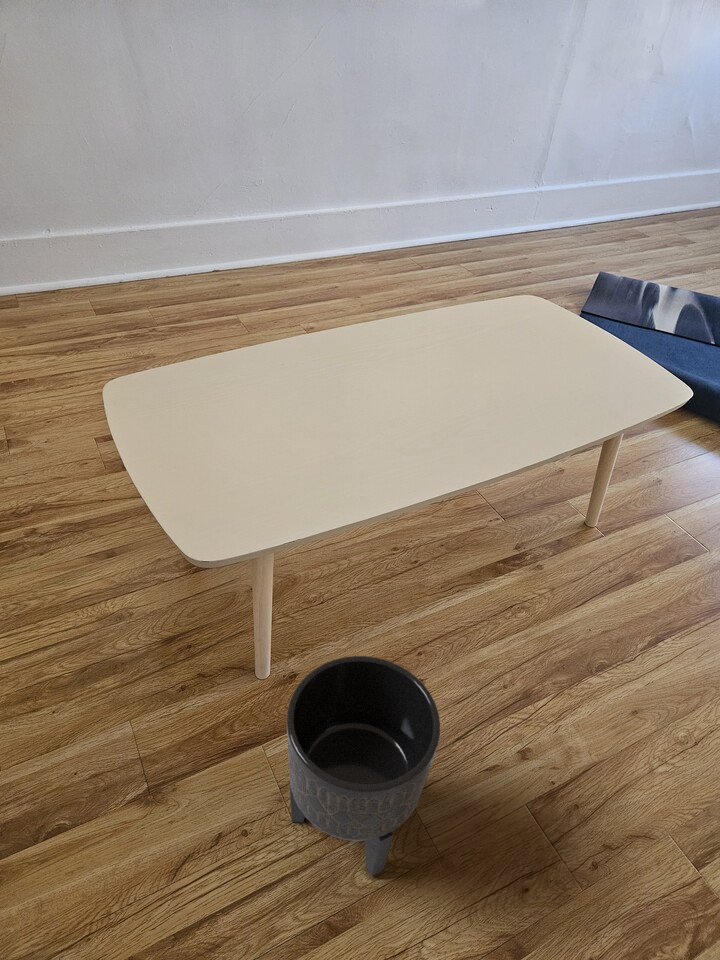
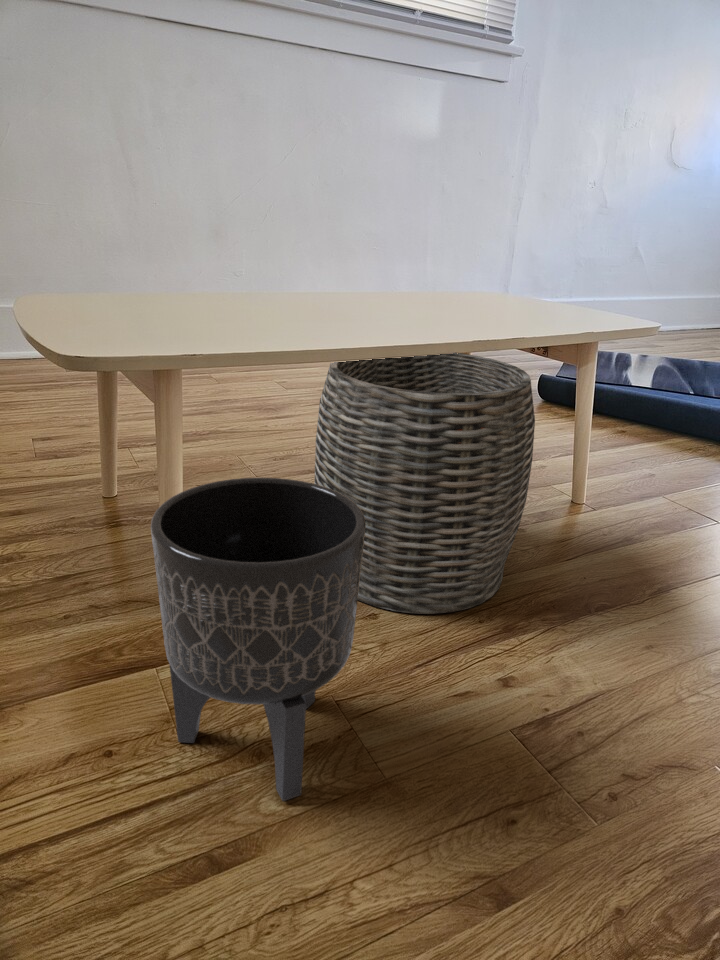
woven basket: none [374,442,565,679] -> present [314,353,535,614]

